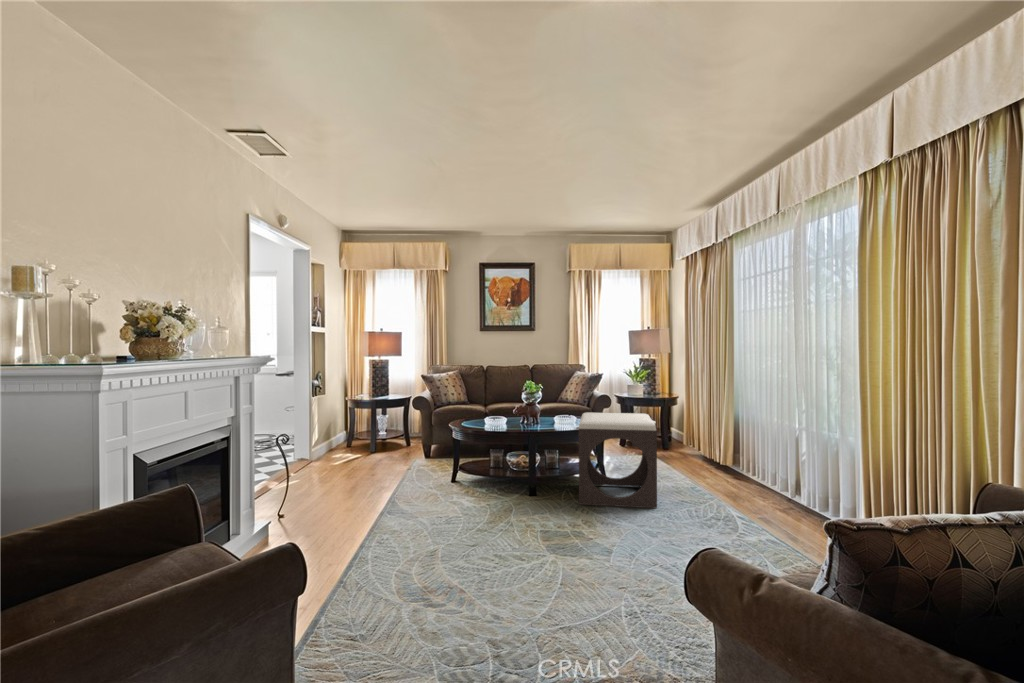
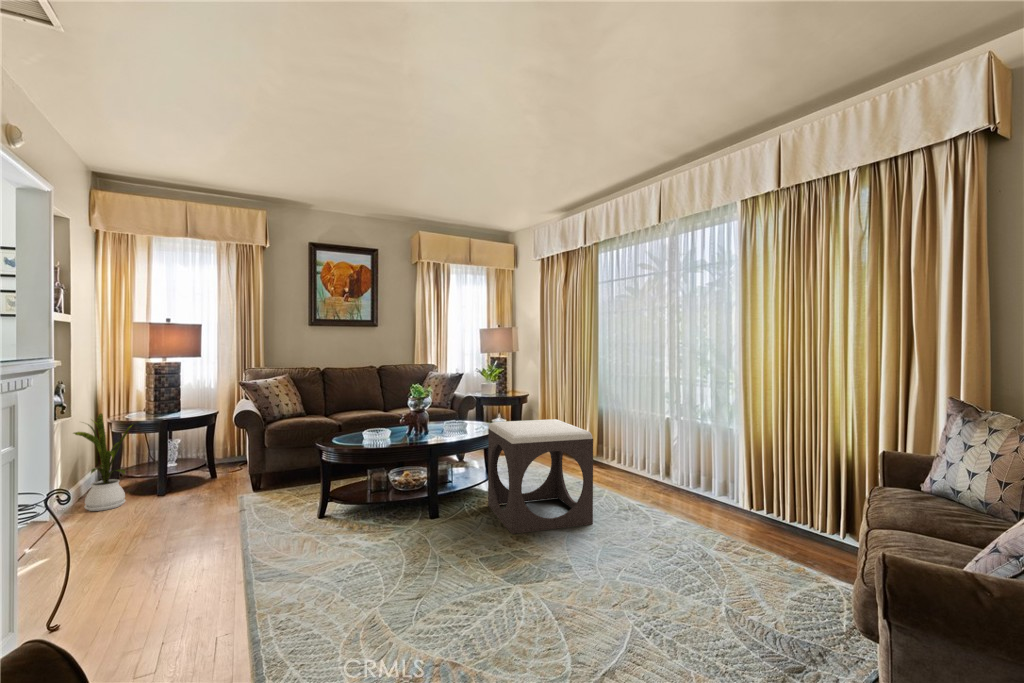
house plant: none [321,392,358,457] -> present [74,413,132,511]

